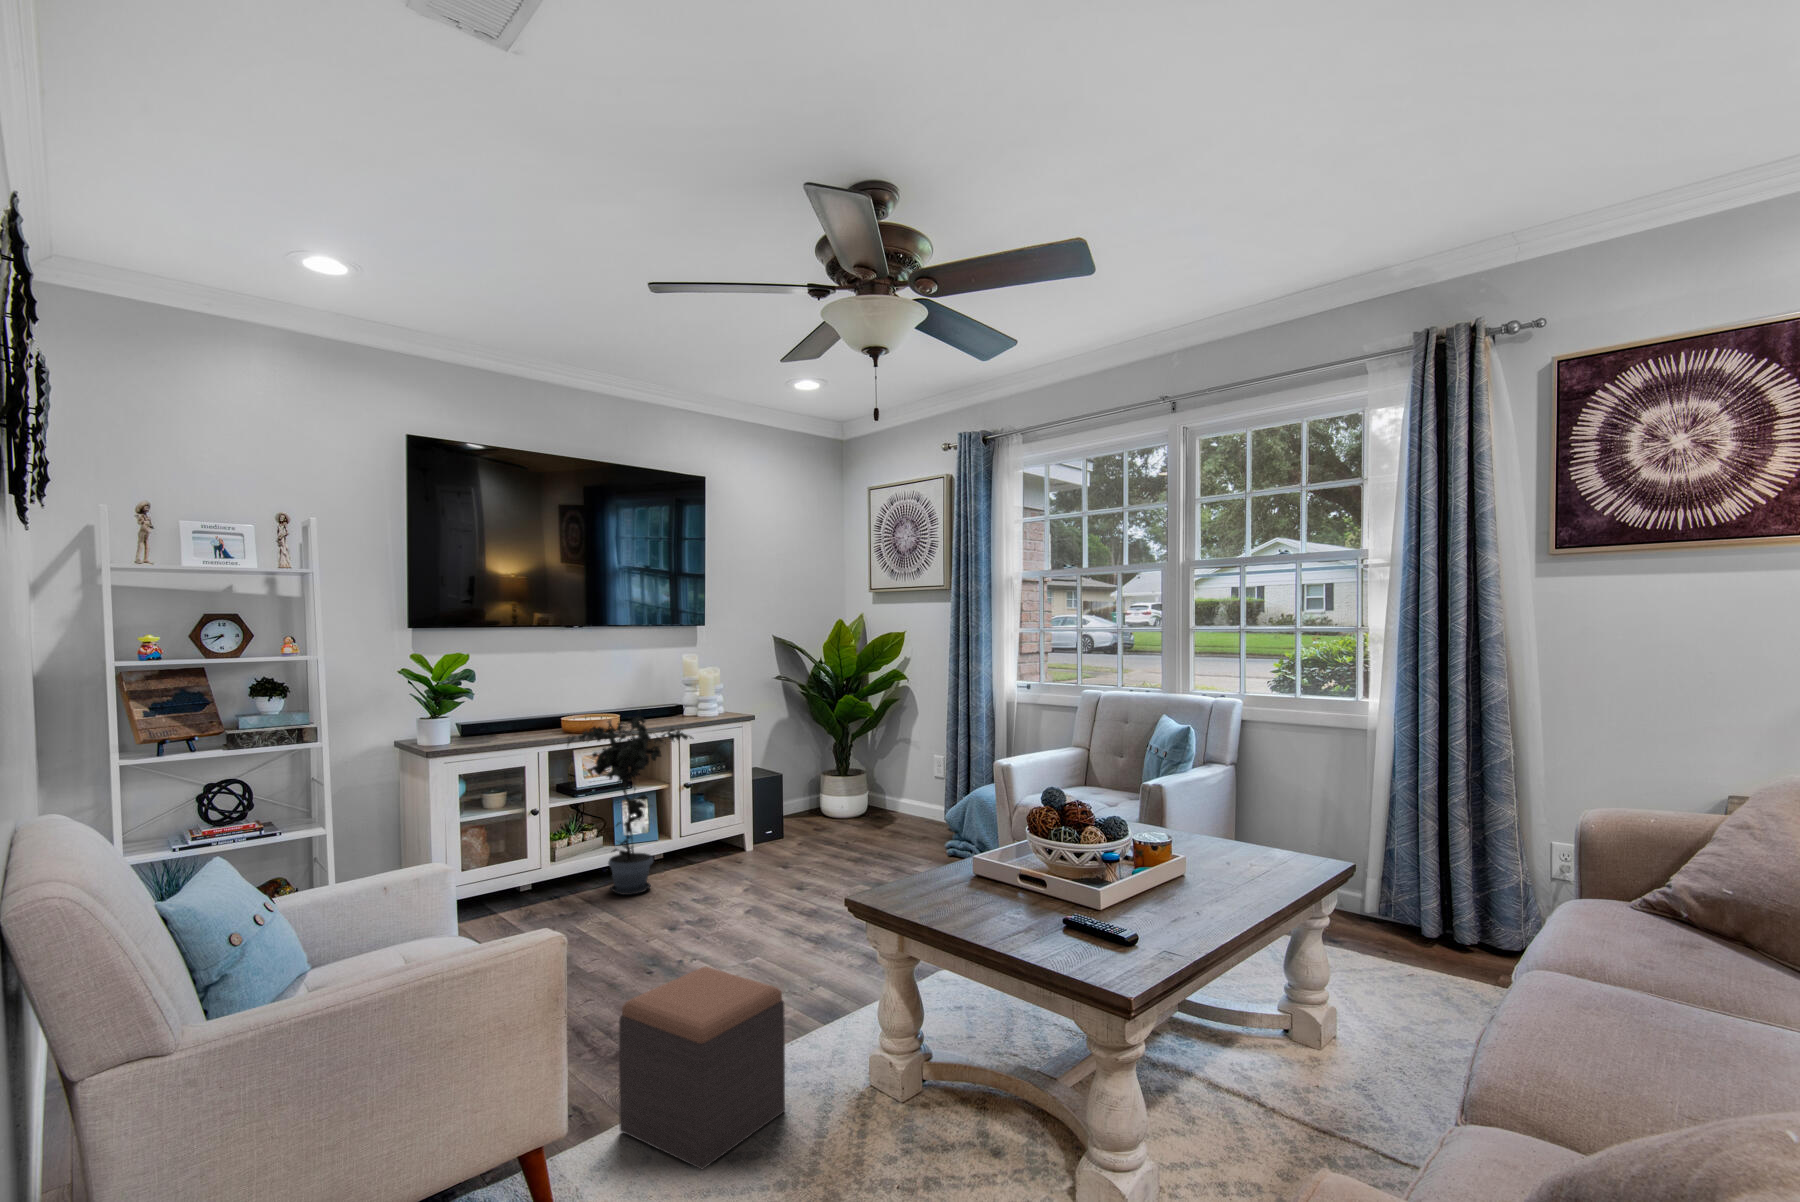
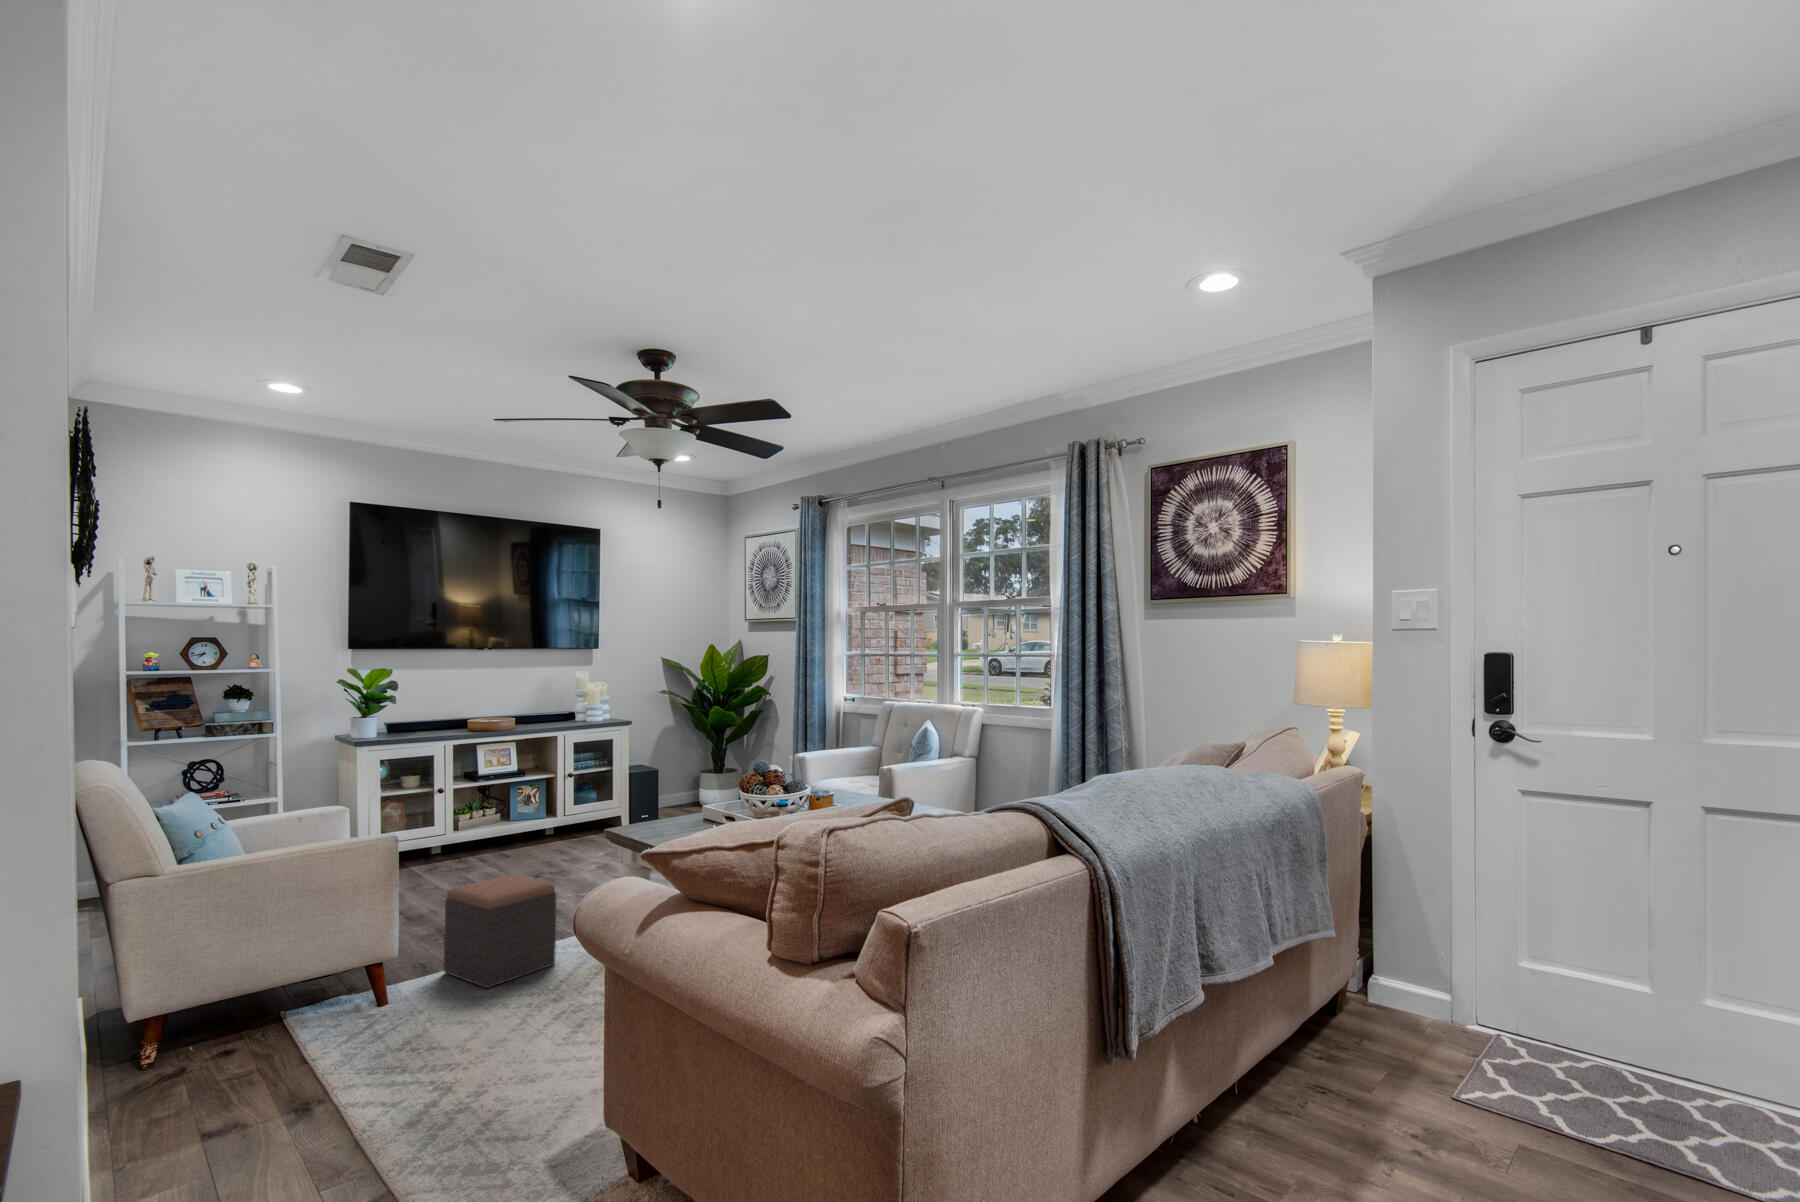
potted plant: present [568,710,694,895] -> none [466,712,569,855]

